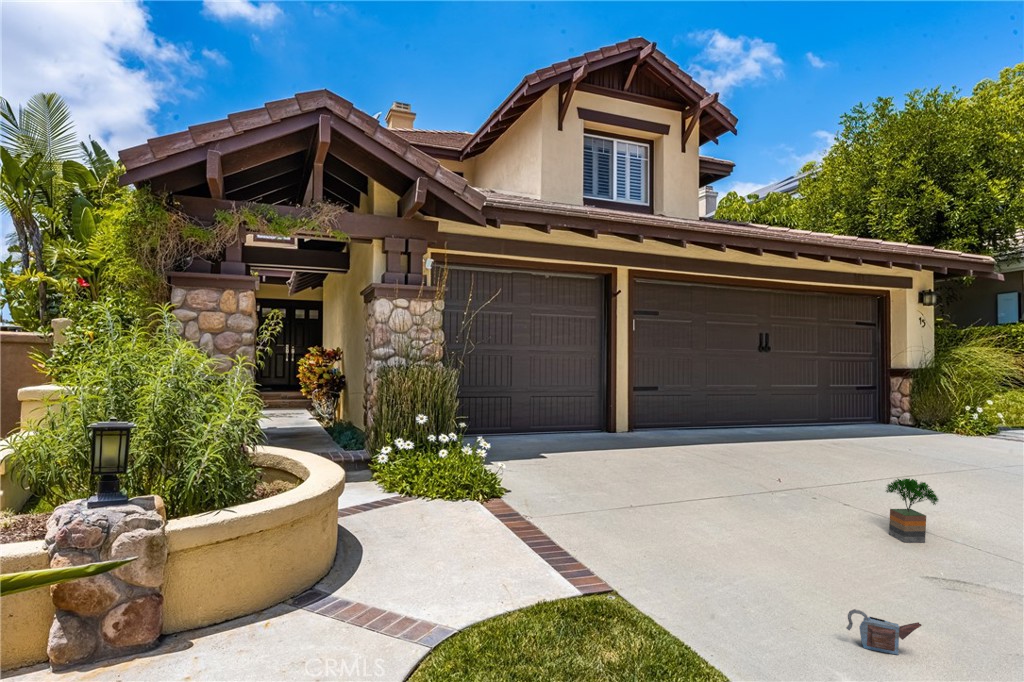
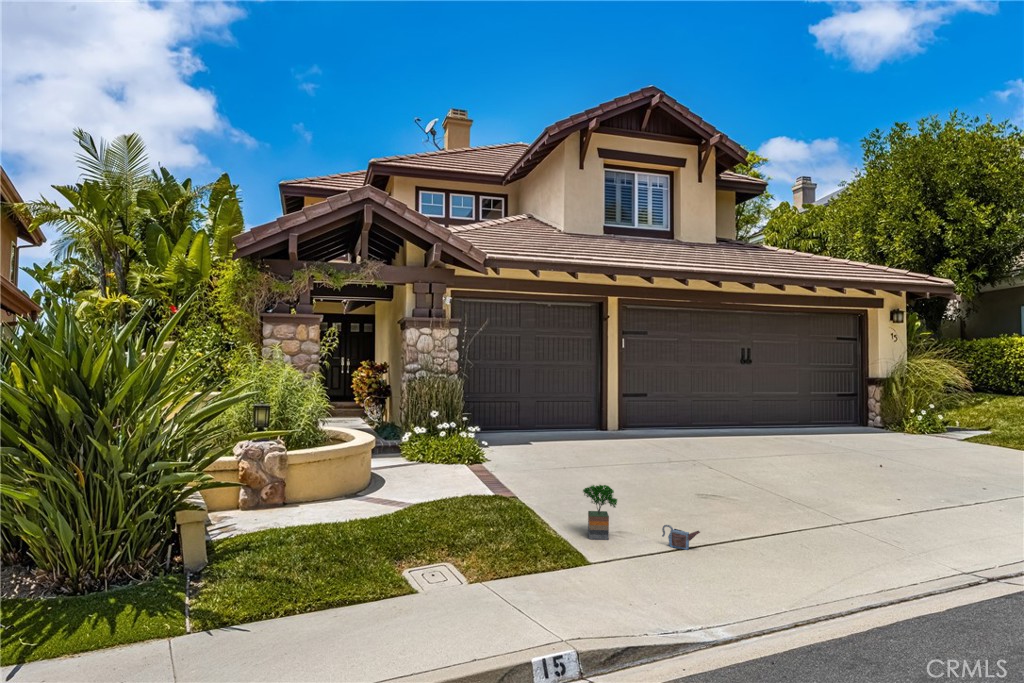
potted tree: present [886,478,939,542] -> present [583,485,617,540]

